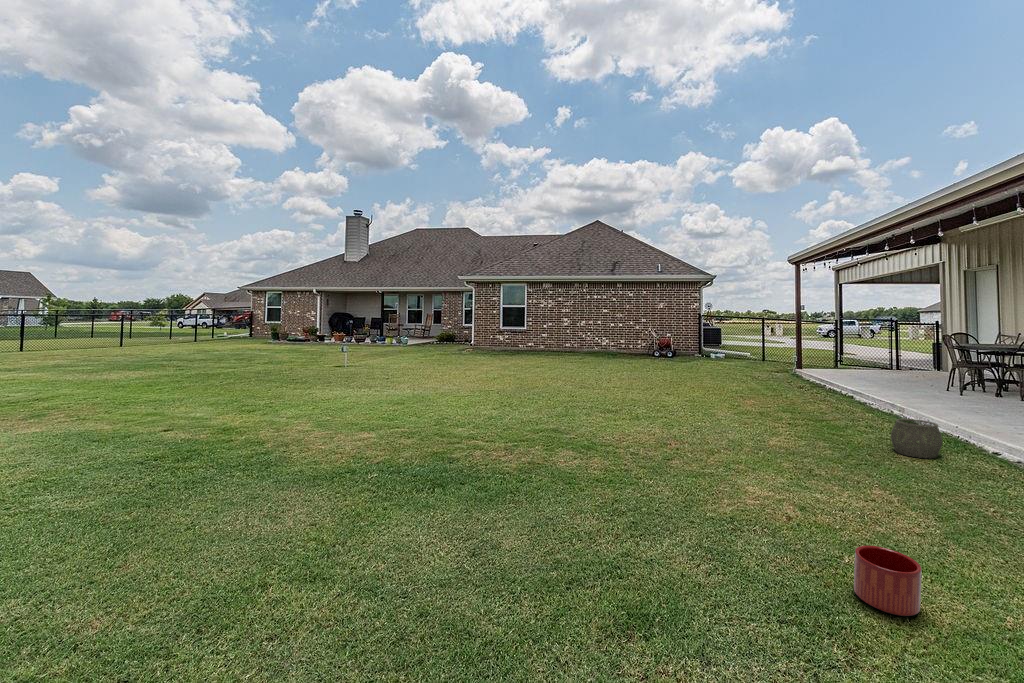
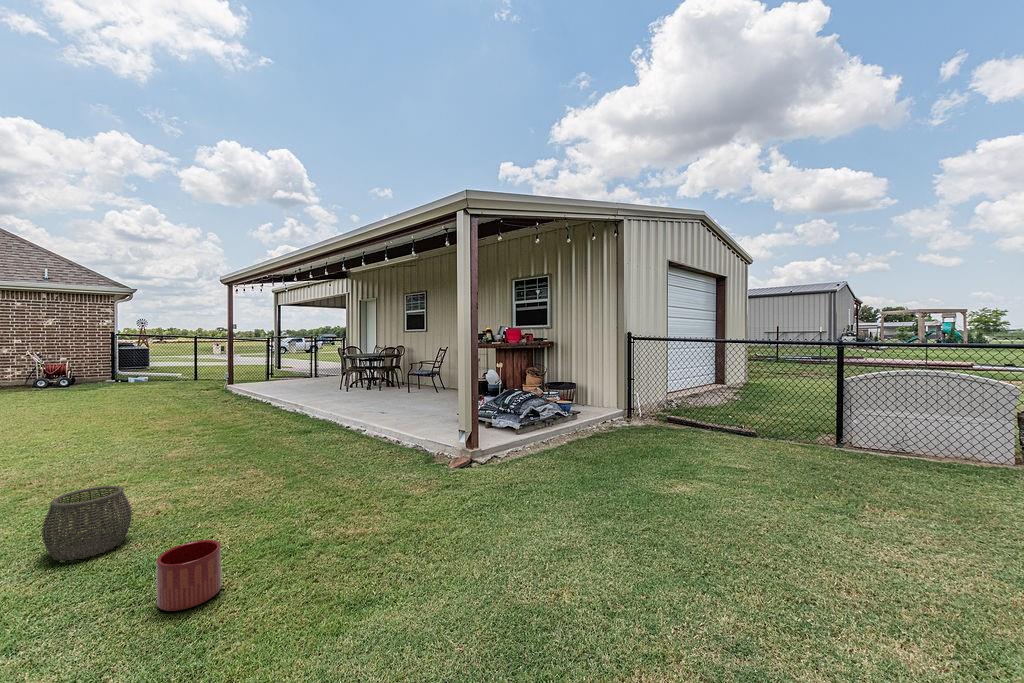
woven basket: present [891,419,943,459] -> present [42,486,132,561]

